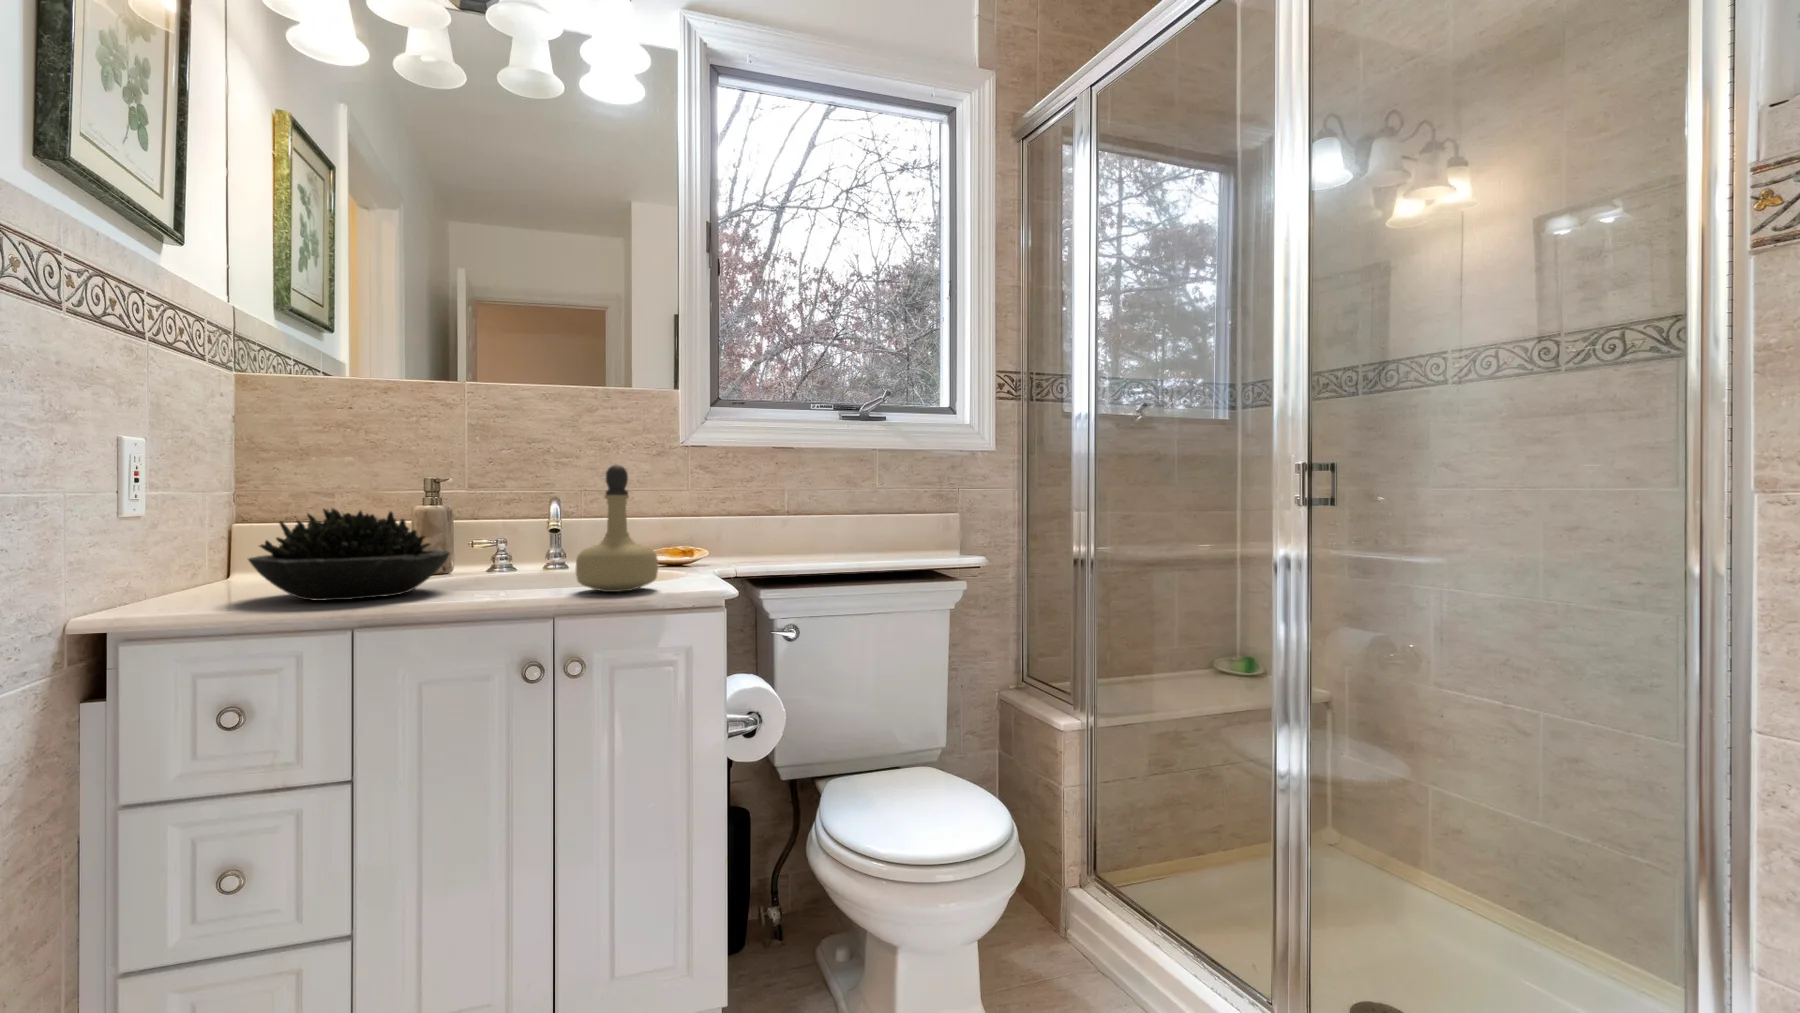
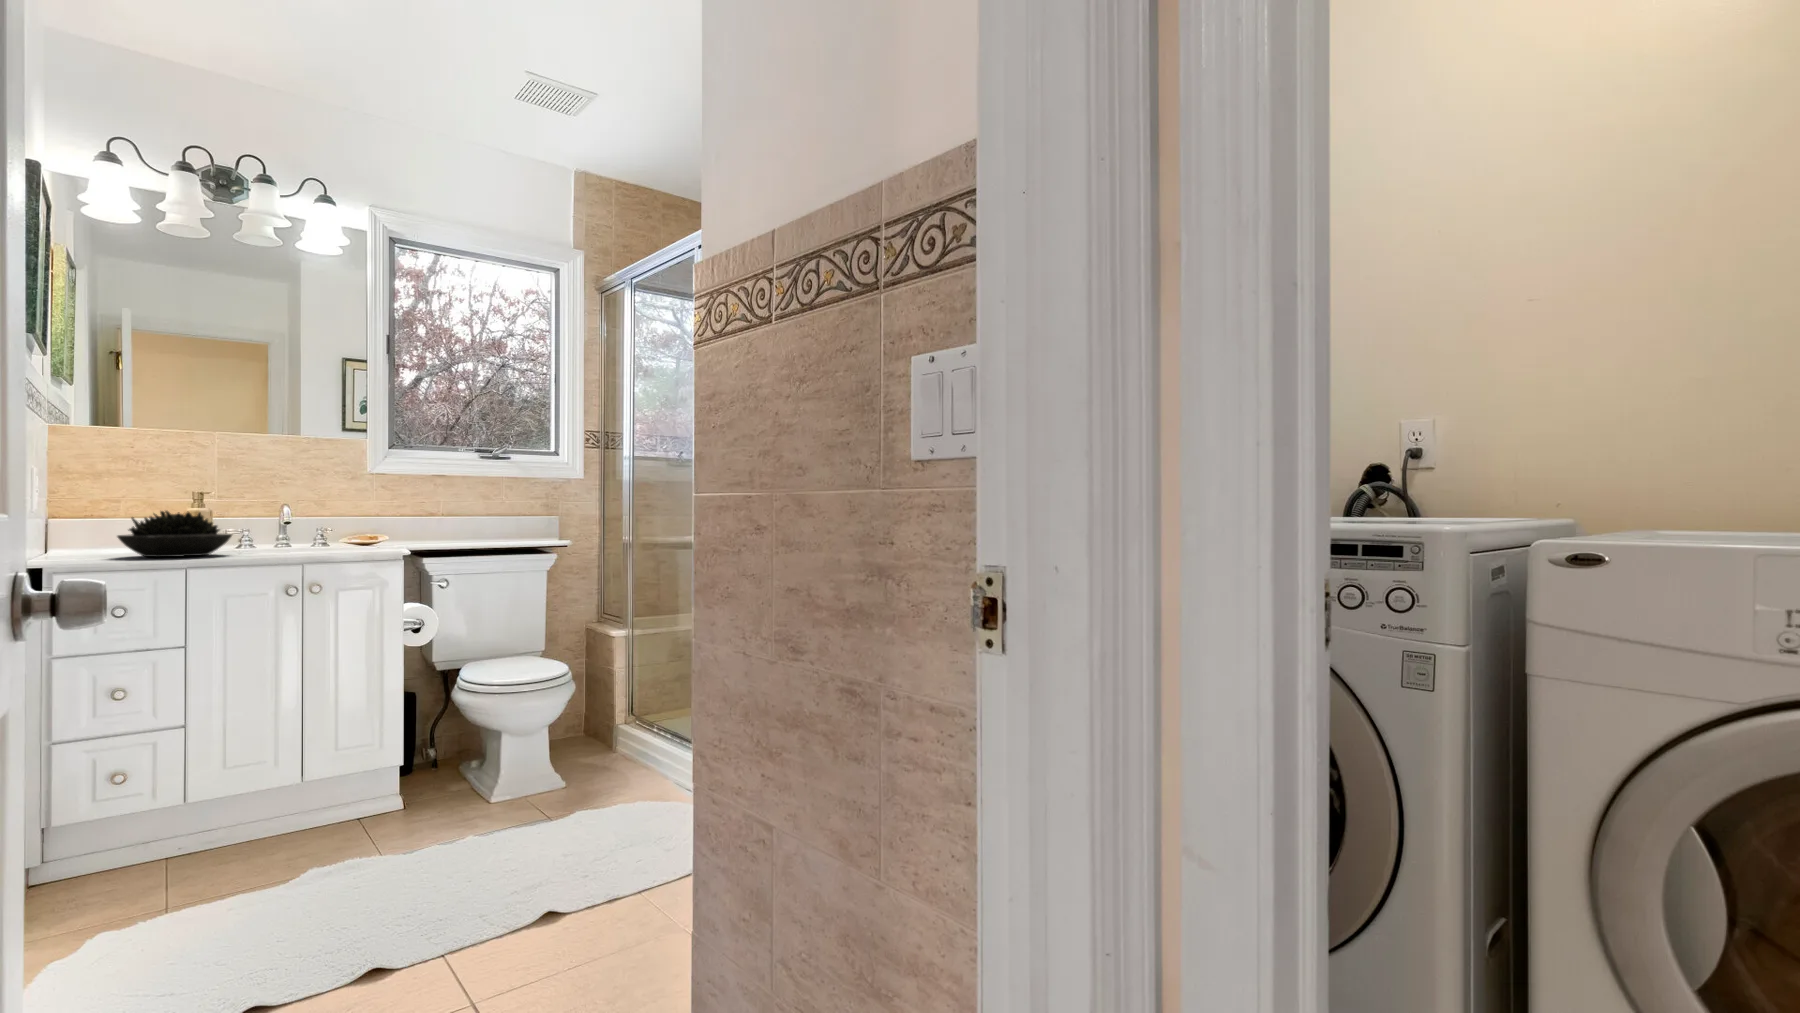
perfume bottle: present [576,465,658,592] -> none [312,488,361,553]

